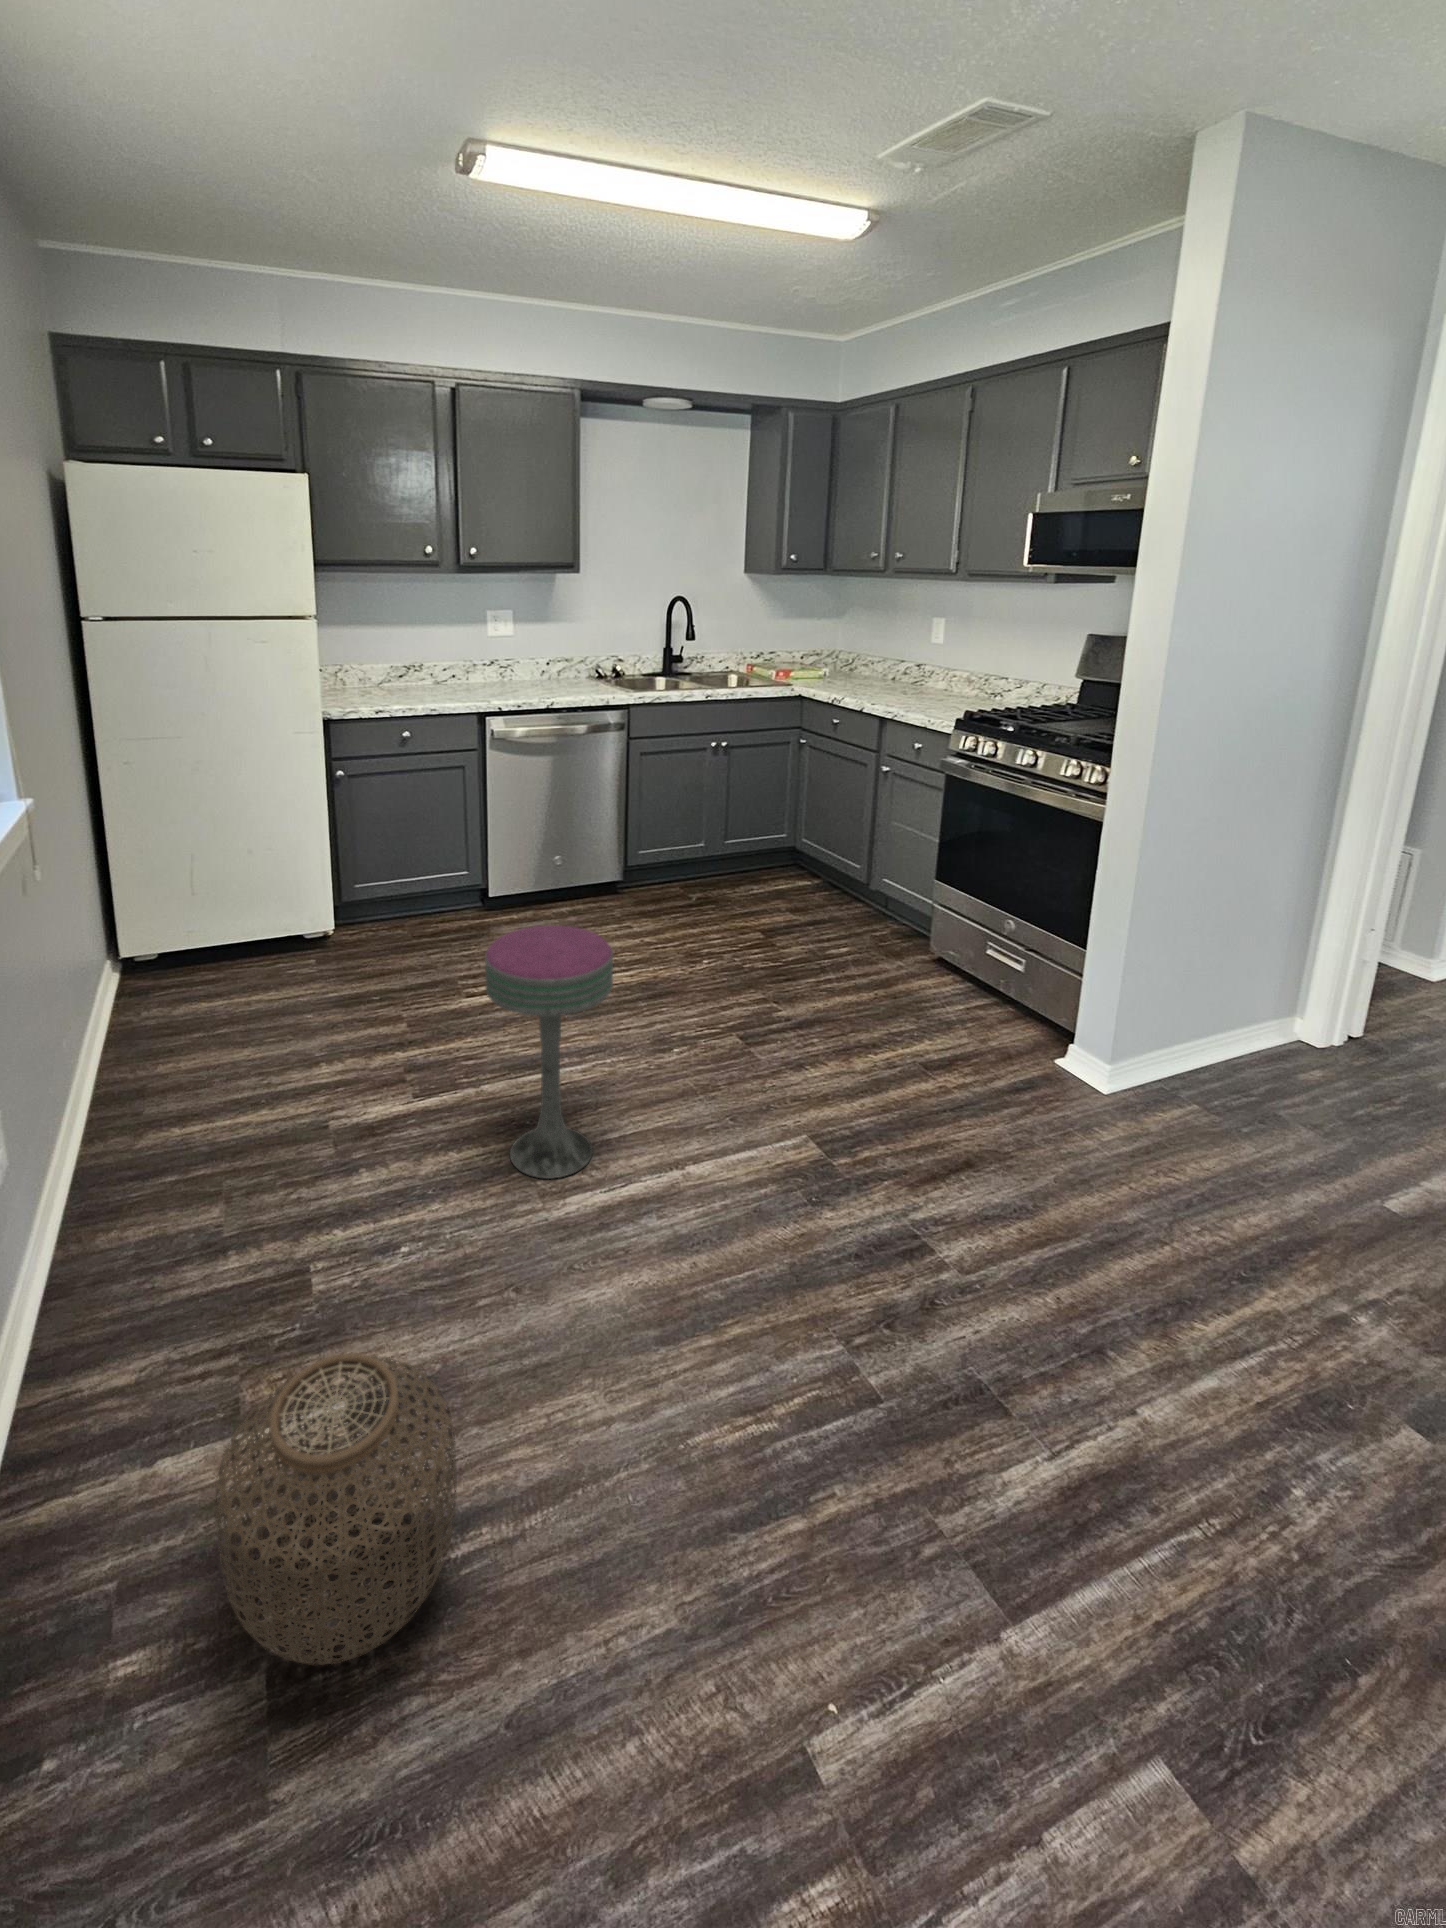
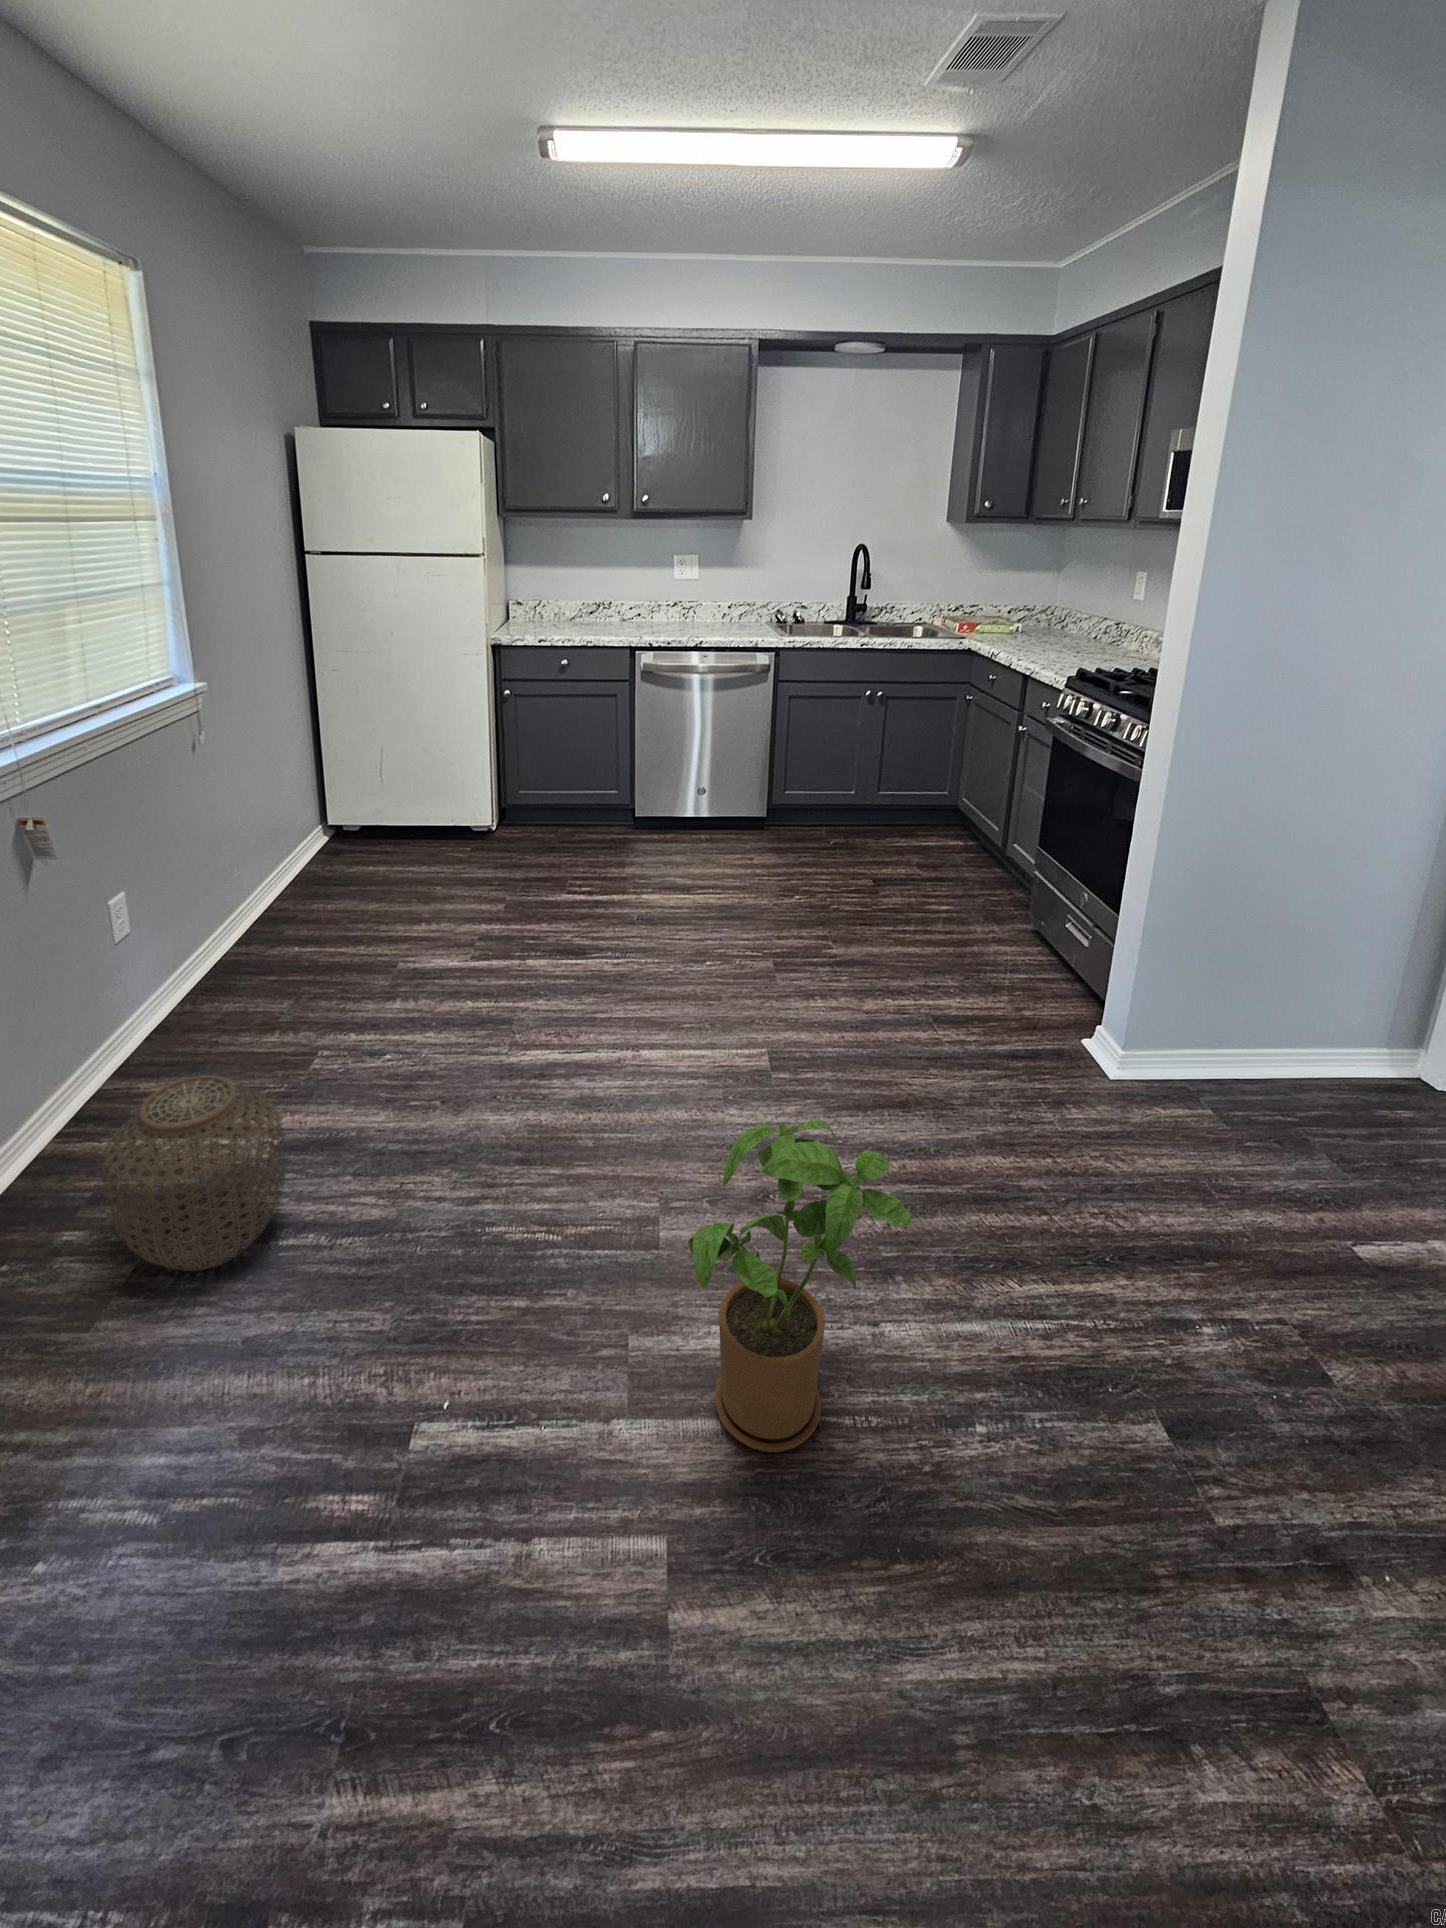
bar stool: present [485,925,613,1179] -> none [479,823,590,1036]
house plant: none [1062,1217,1343,1605] -> present [688,1120,912,1452]

